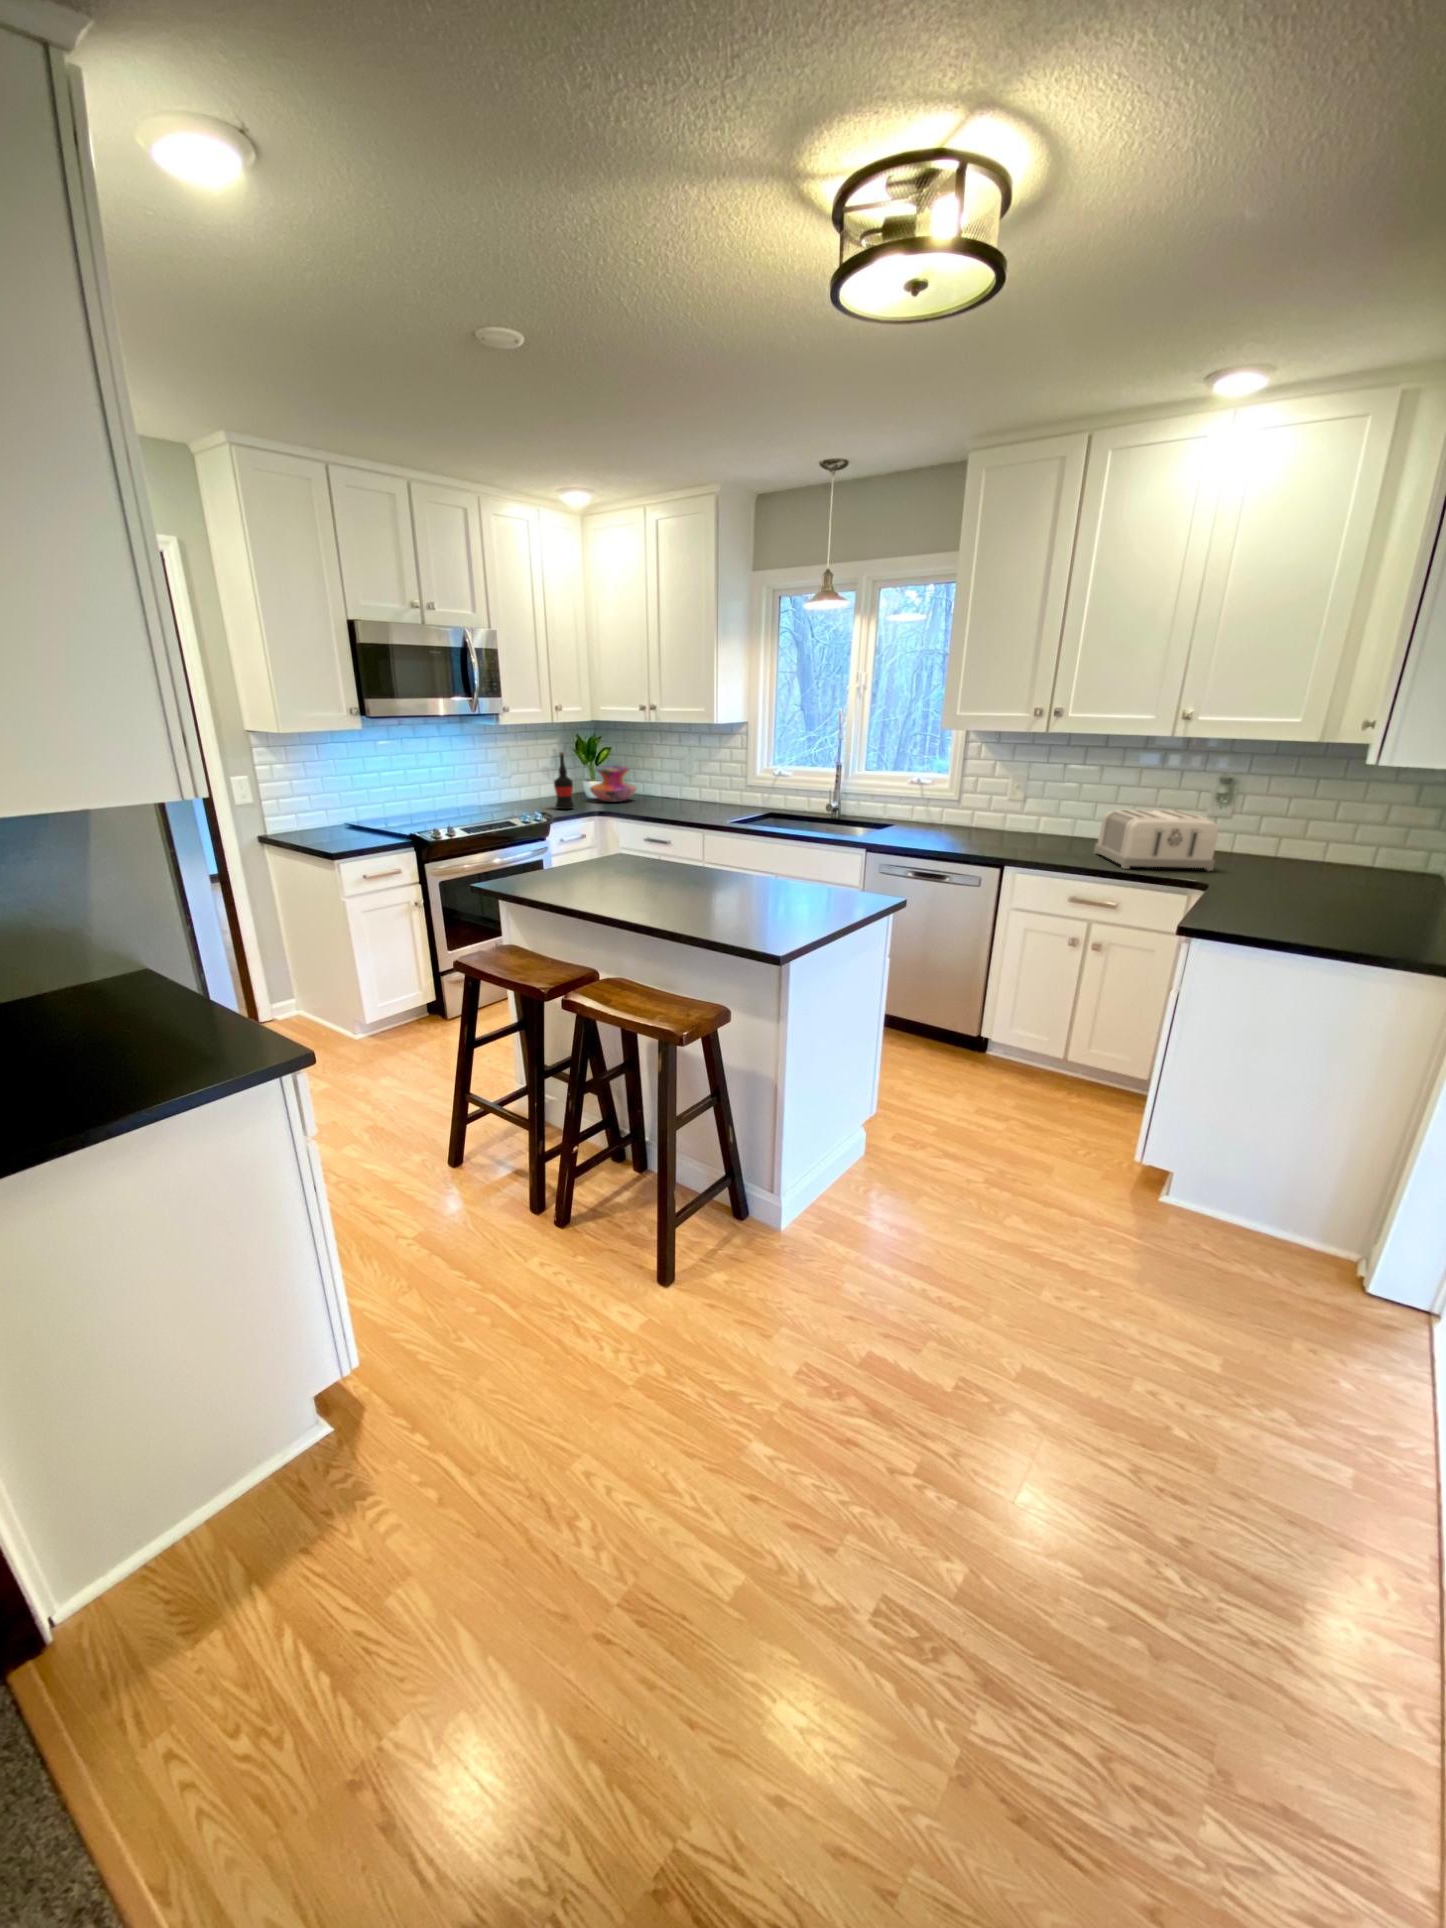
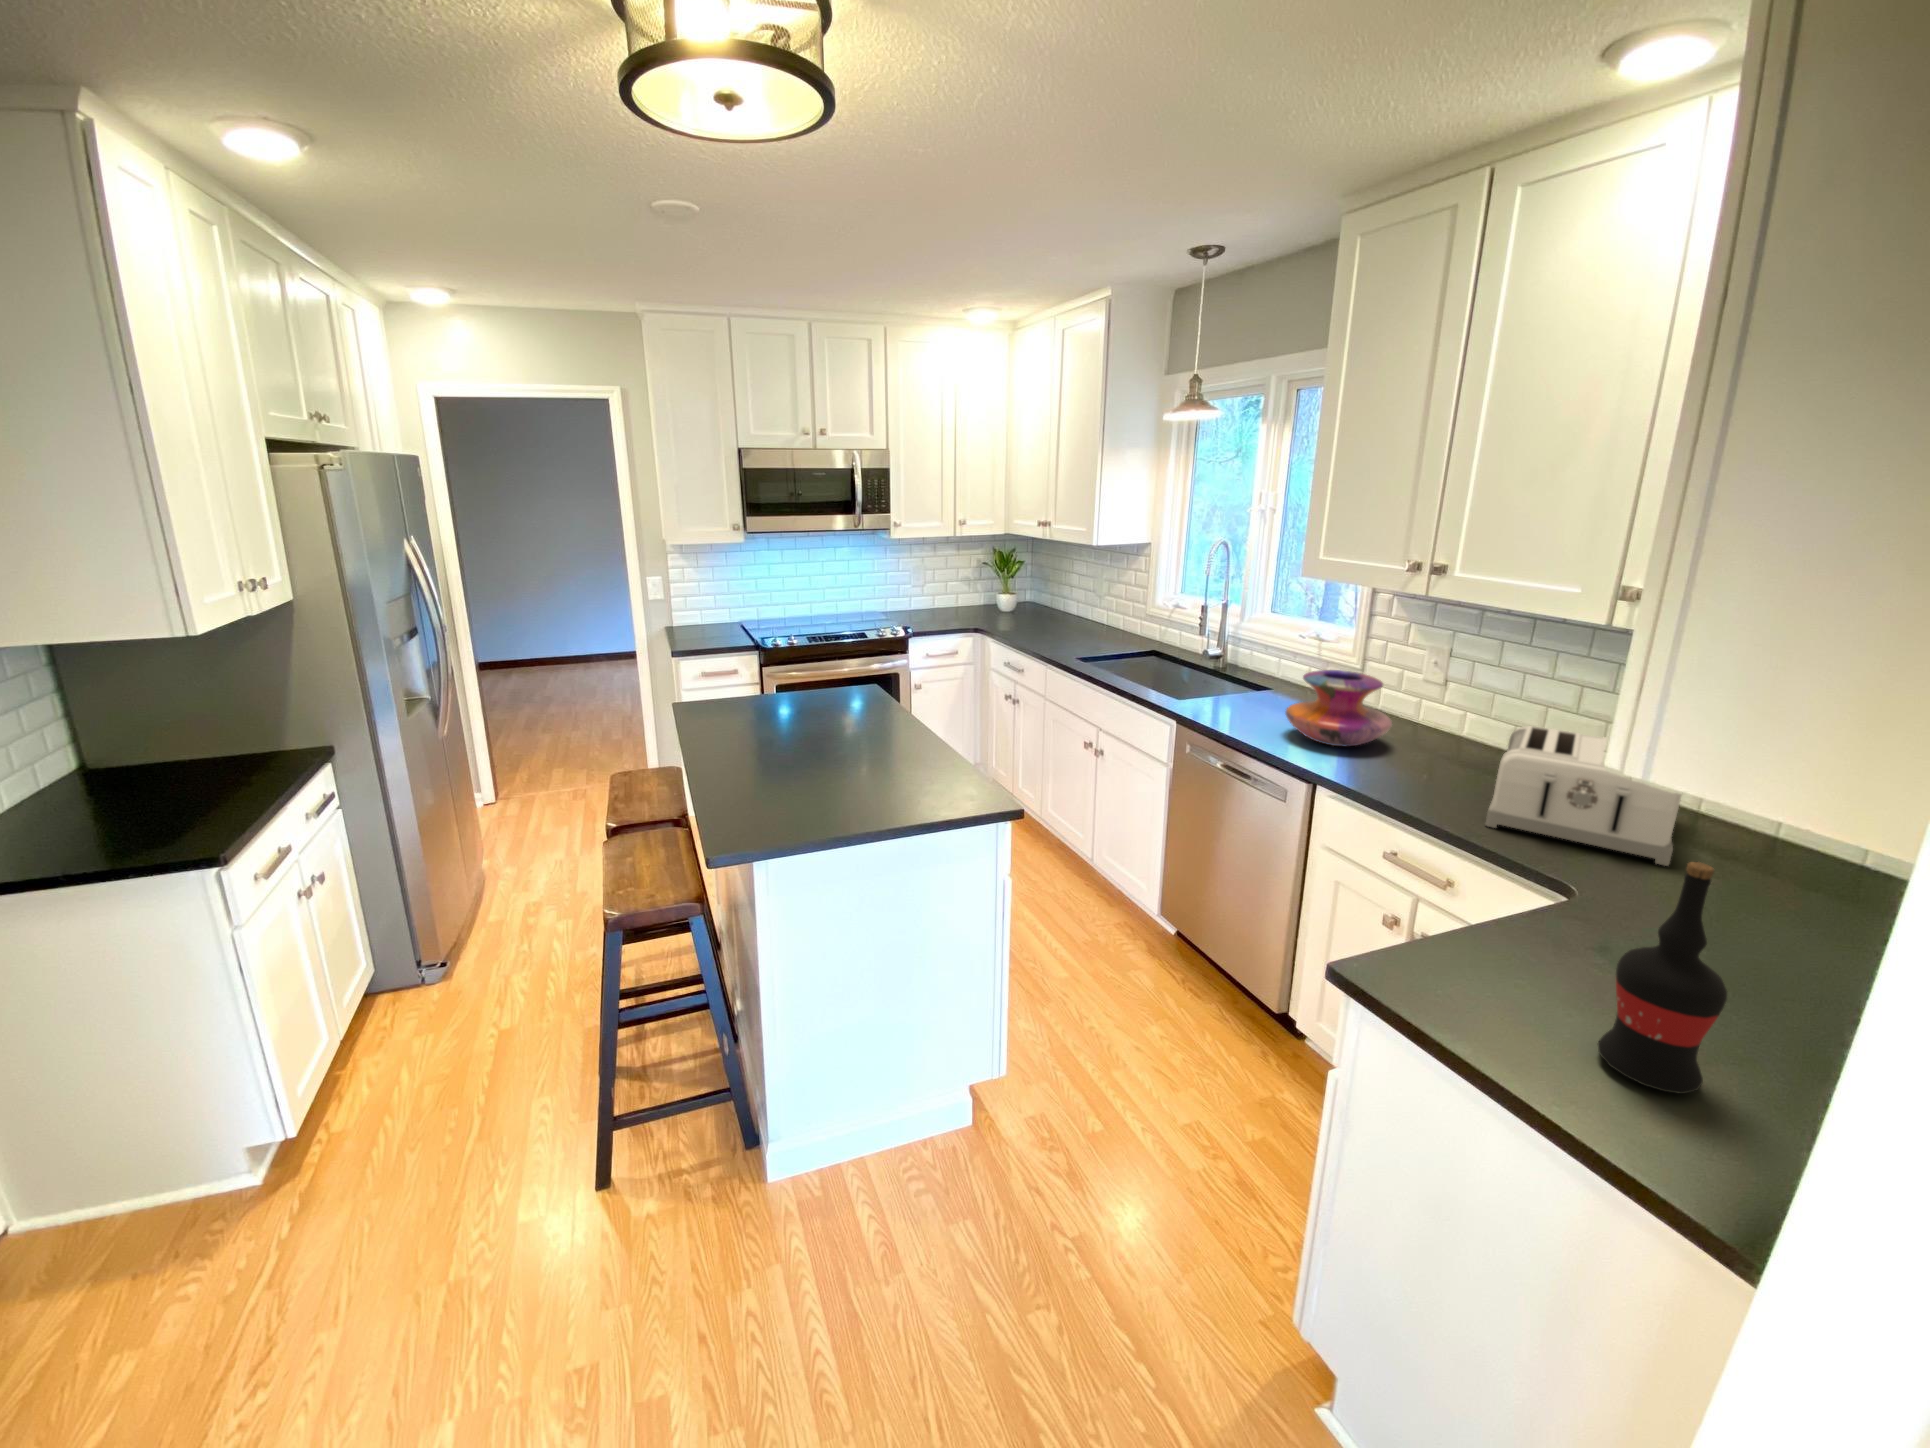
wine bottle: present [554,752,574,809] -> present [1598,862,1727,1094]
decorative vase: present [590,766,636,802] -> present [1285,670,1392,746]

